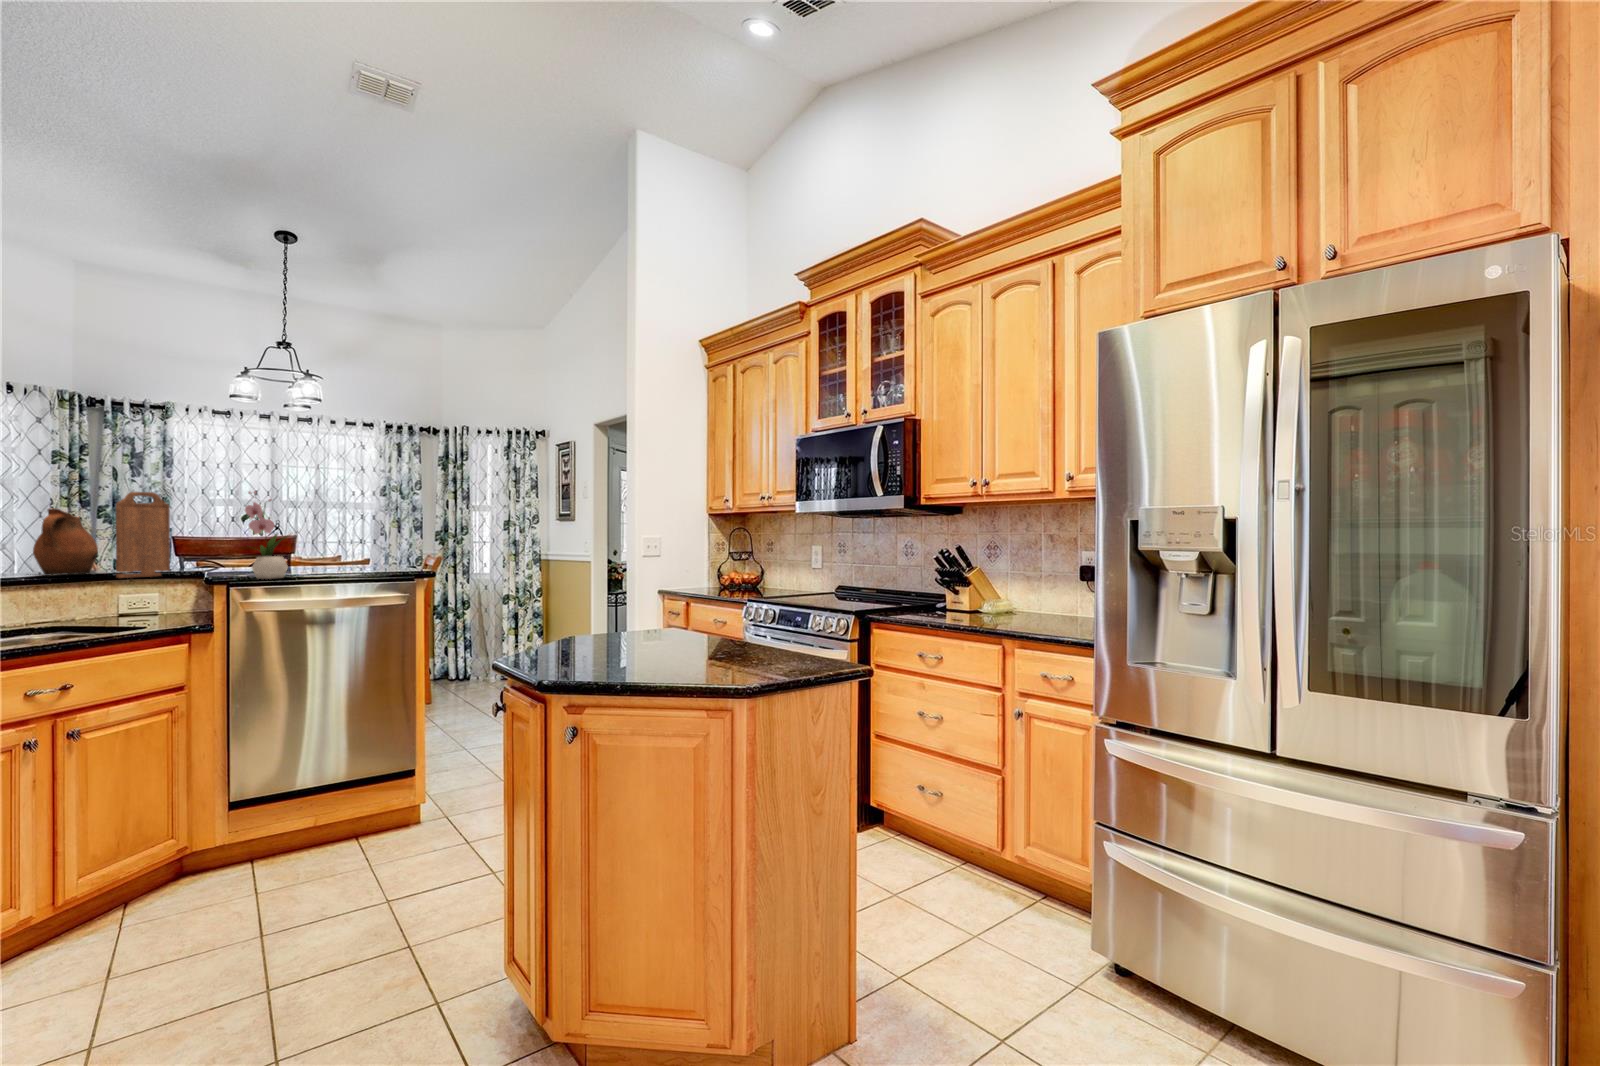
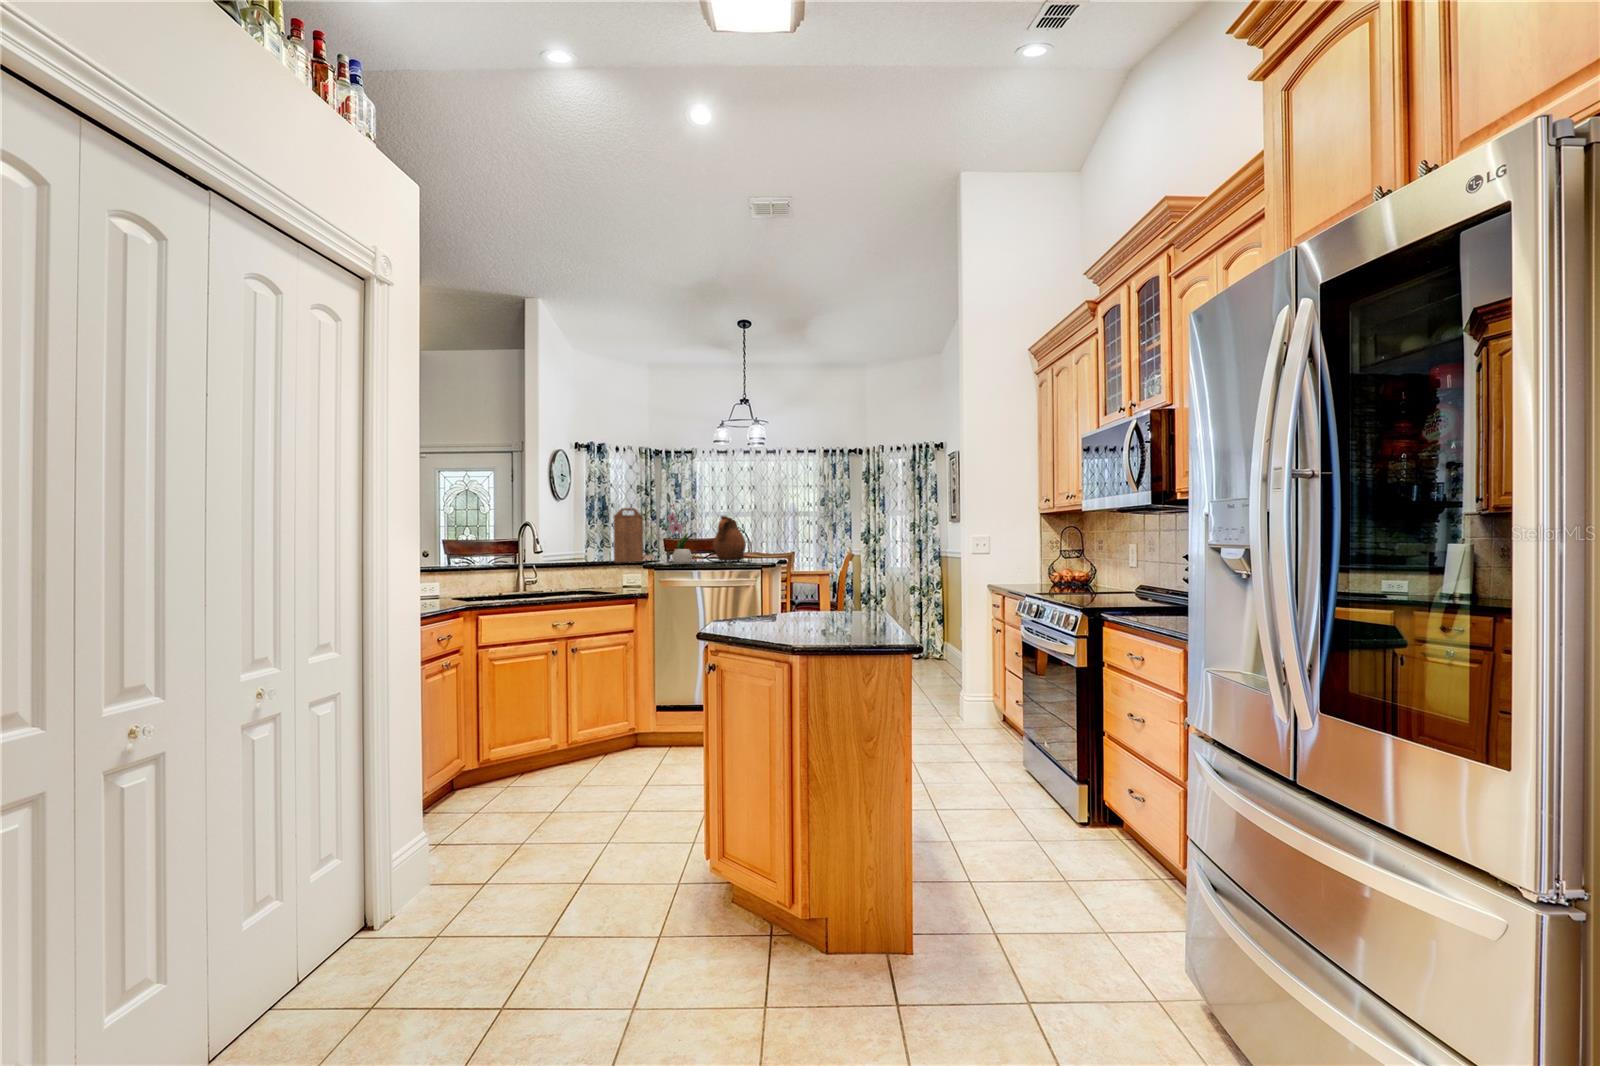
ceramic pitcher: present [28,509,98,576] -> present [713,516,746,562]

